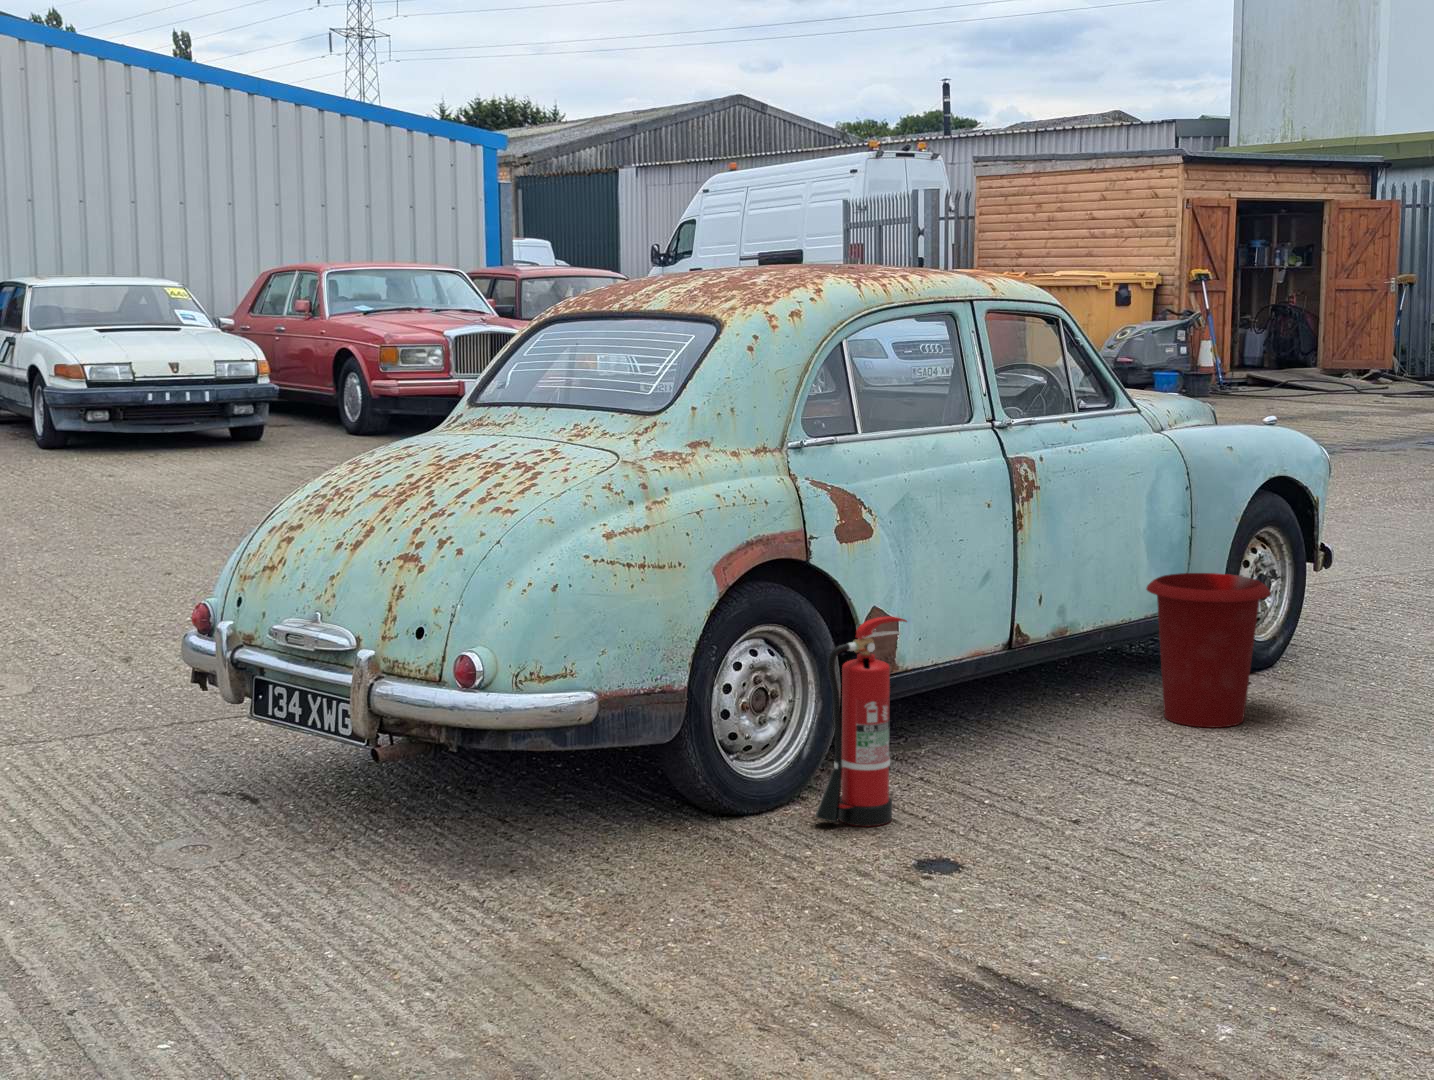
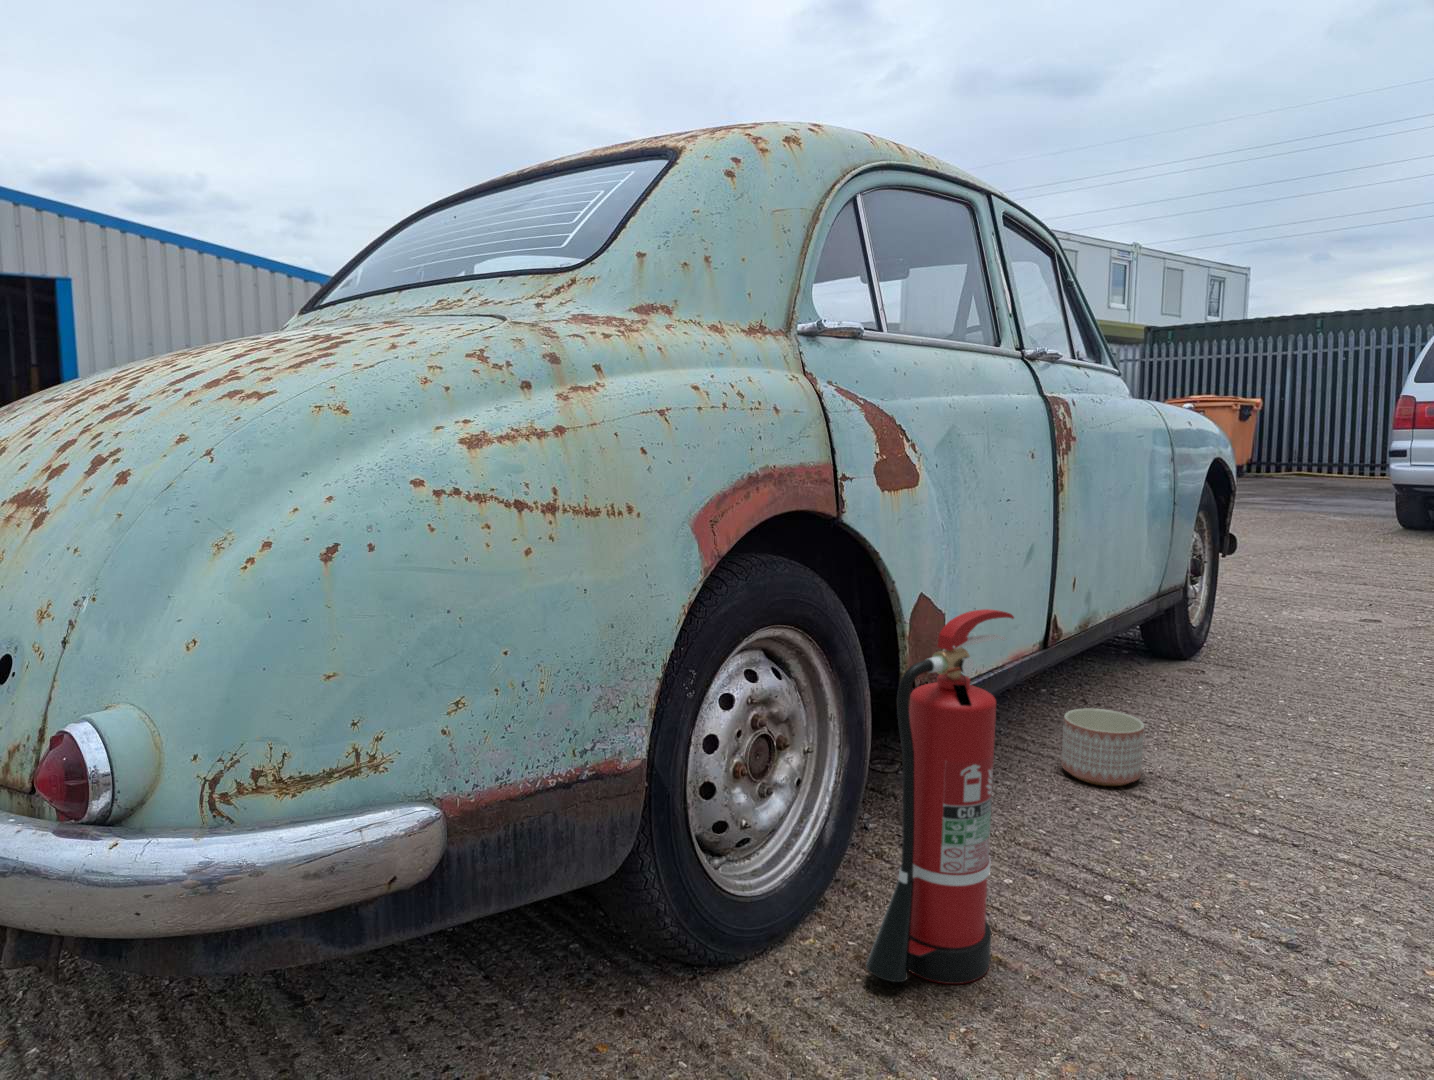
waste bin: present [1146,573,1271,728] -> none [1156,550,1318,733]
planter: none [1024,700,1083,755] -> present [1061,708,1144,786]

